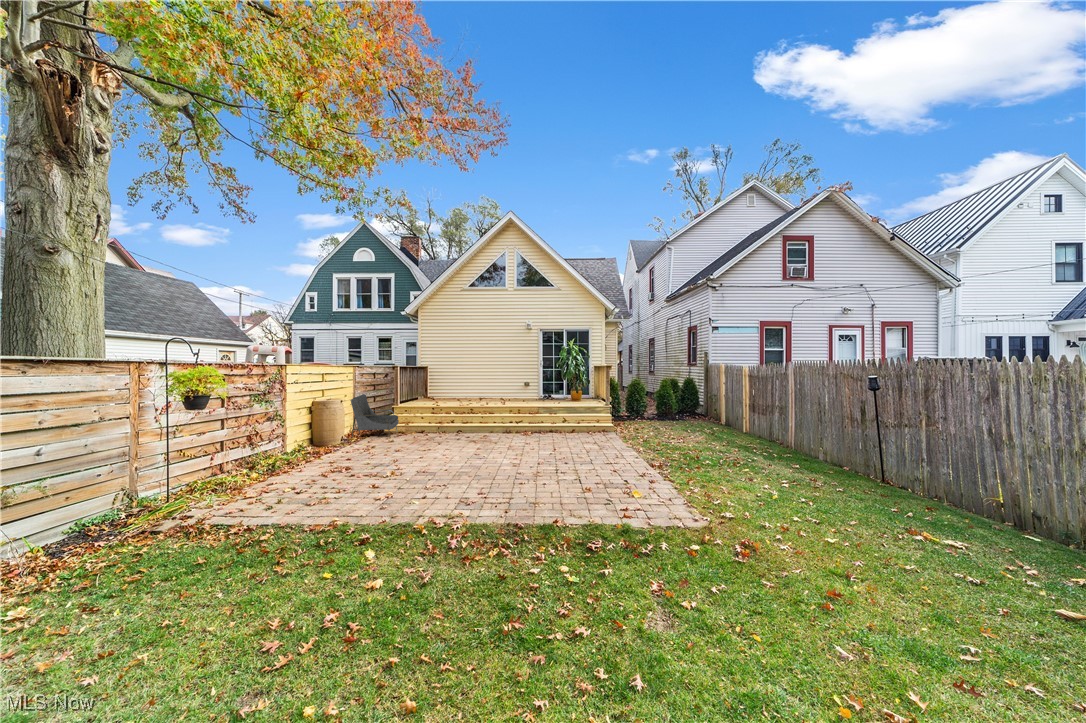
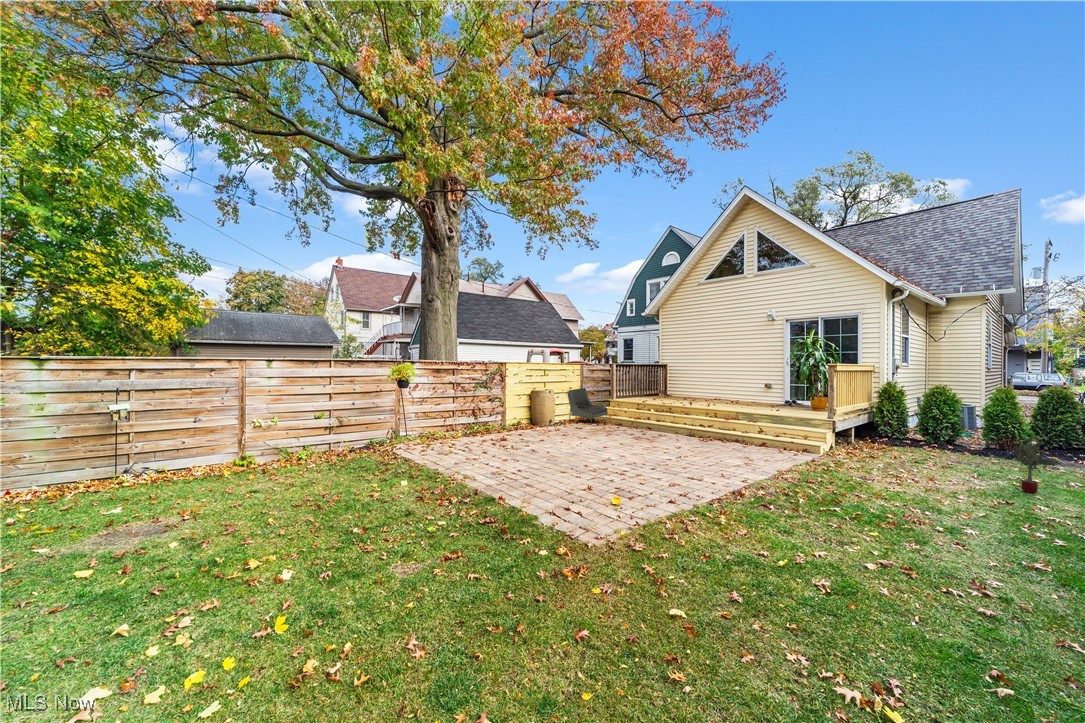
potted tree: none [738,401,759,437] -> present [1015,436,1059,494]

